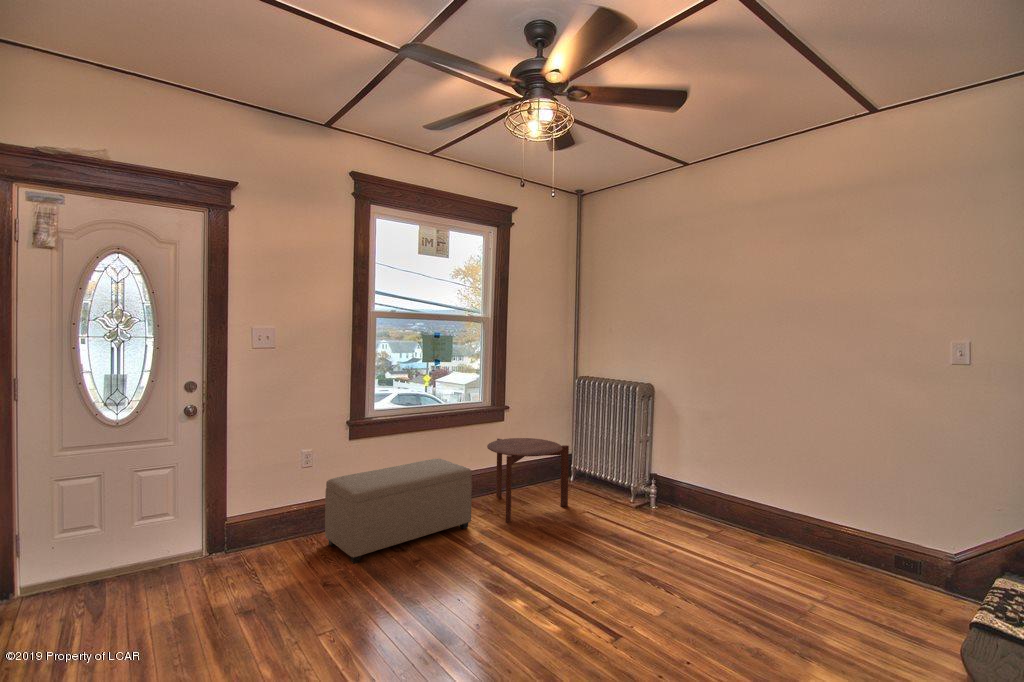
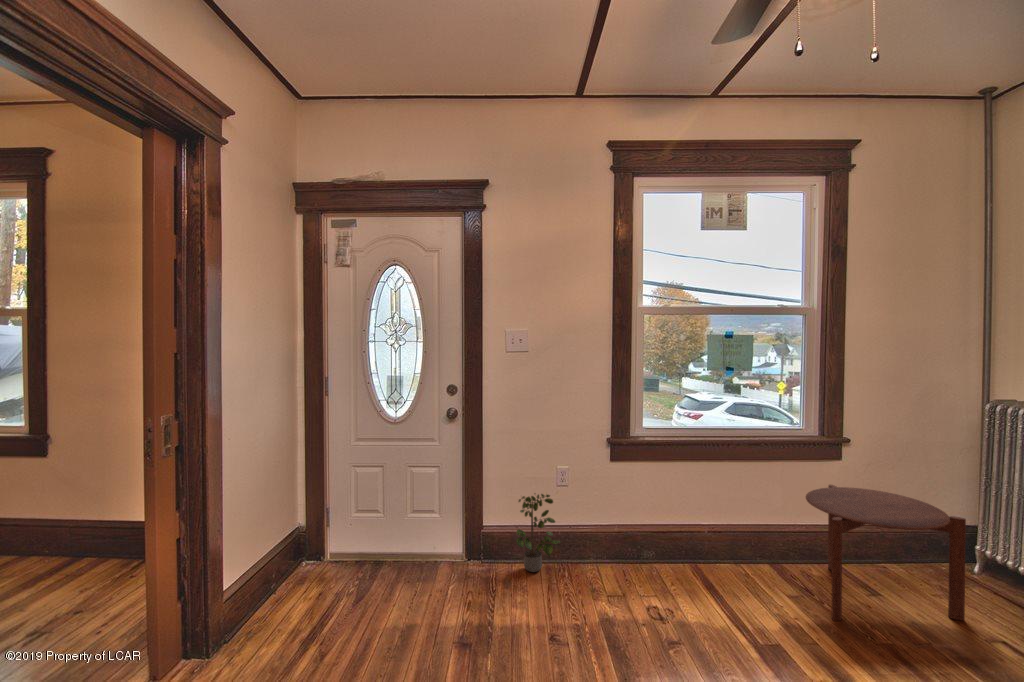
ottoman: present [325,459,472,564] -> none [575,501,770,618]
potted plant: none [264,473,310,549] -> present [517,494,560,572]

